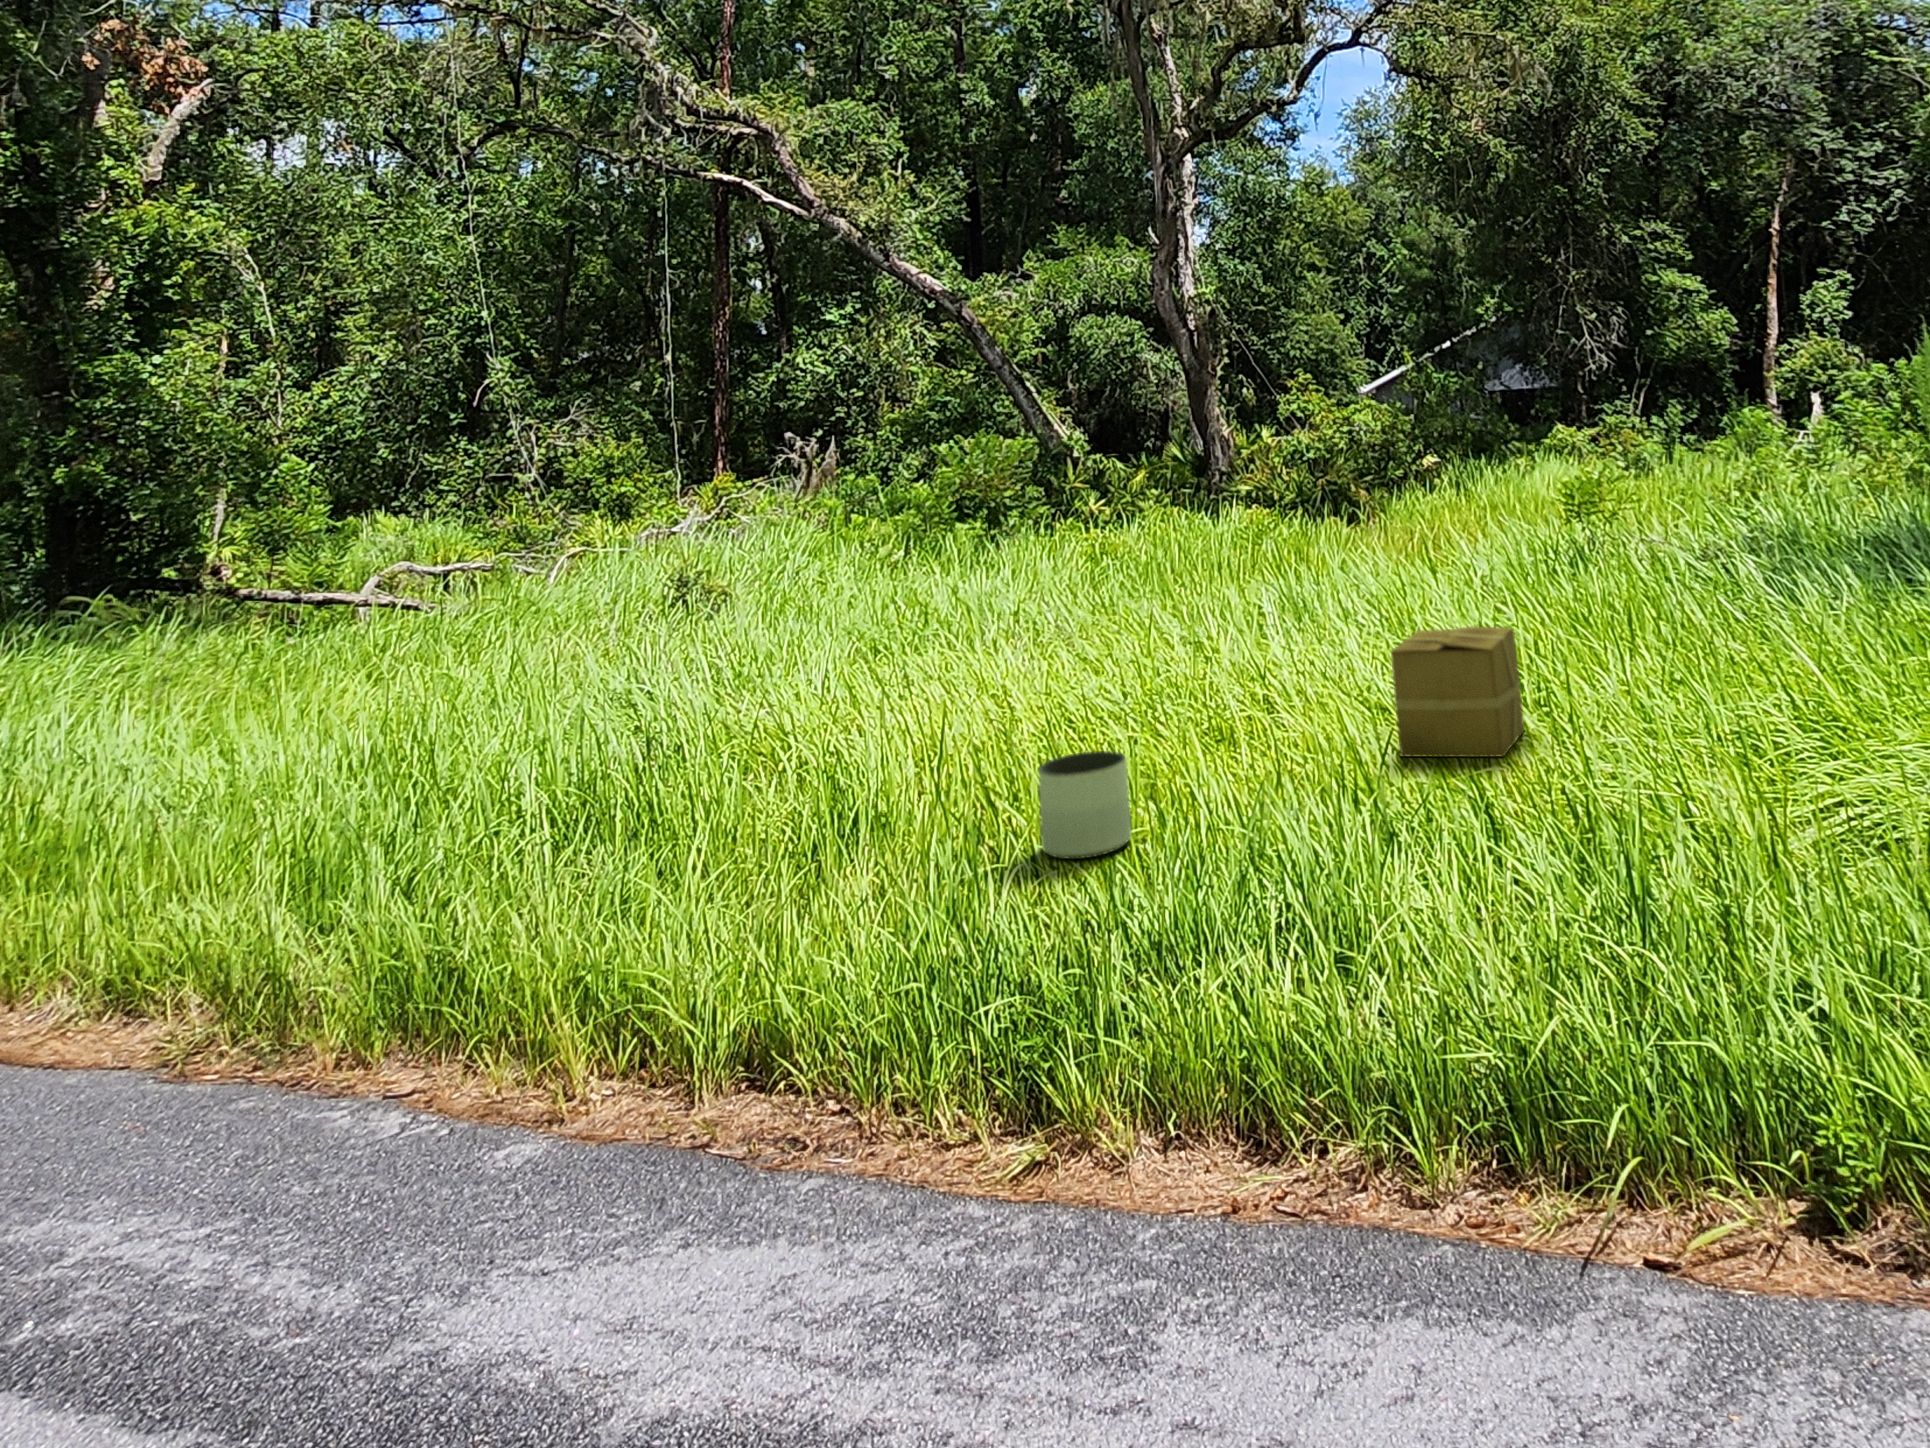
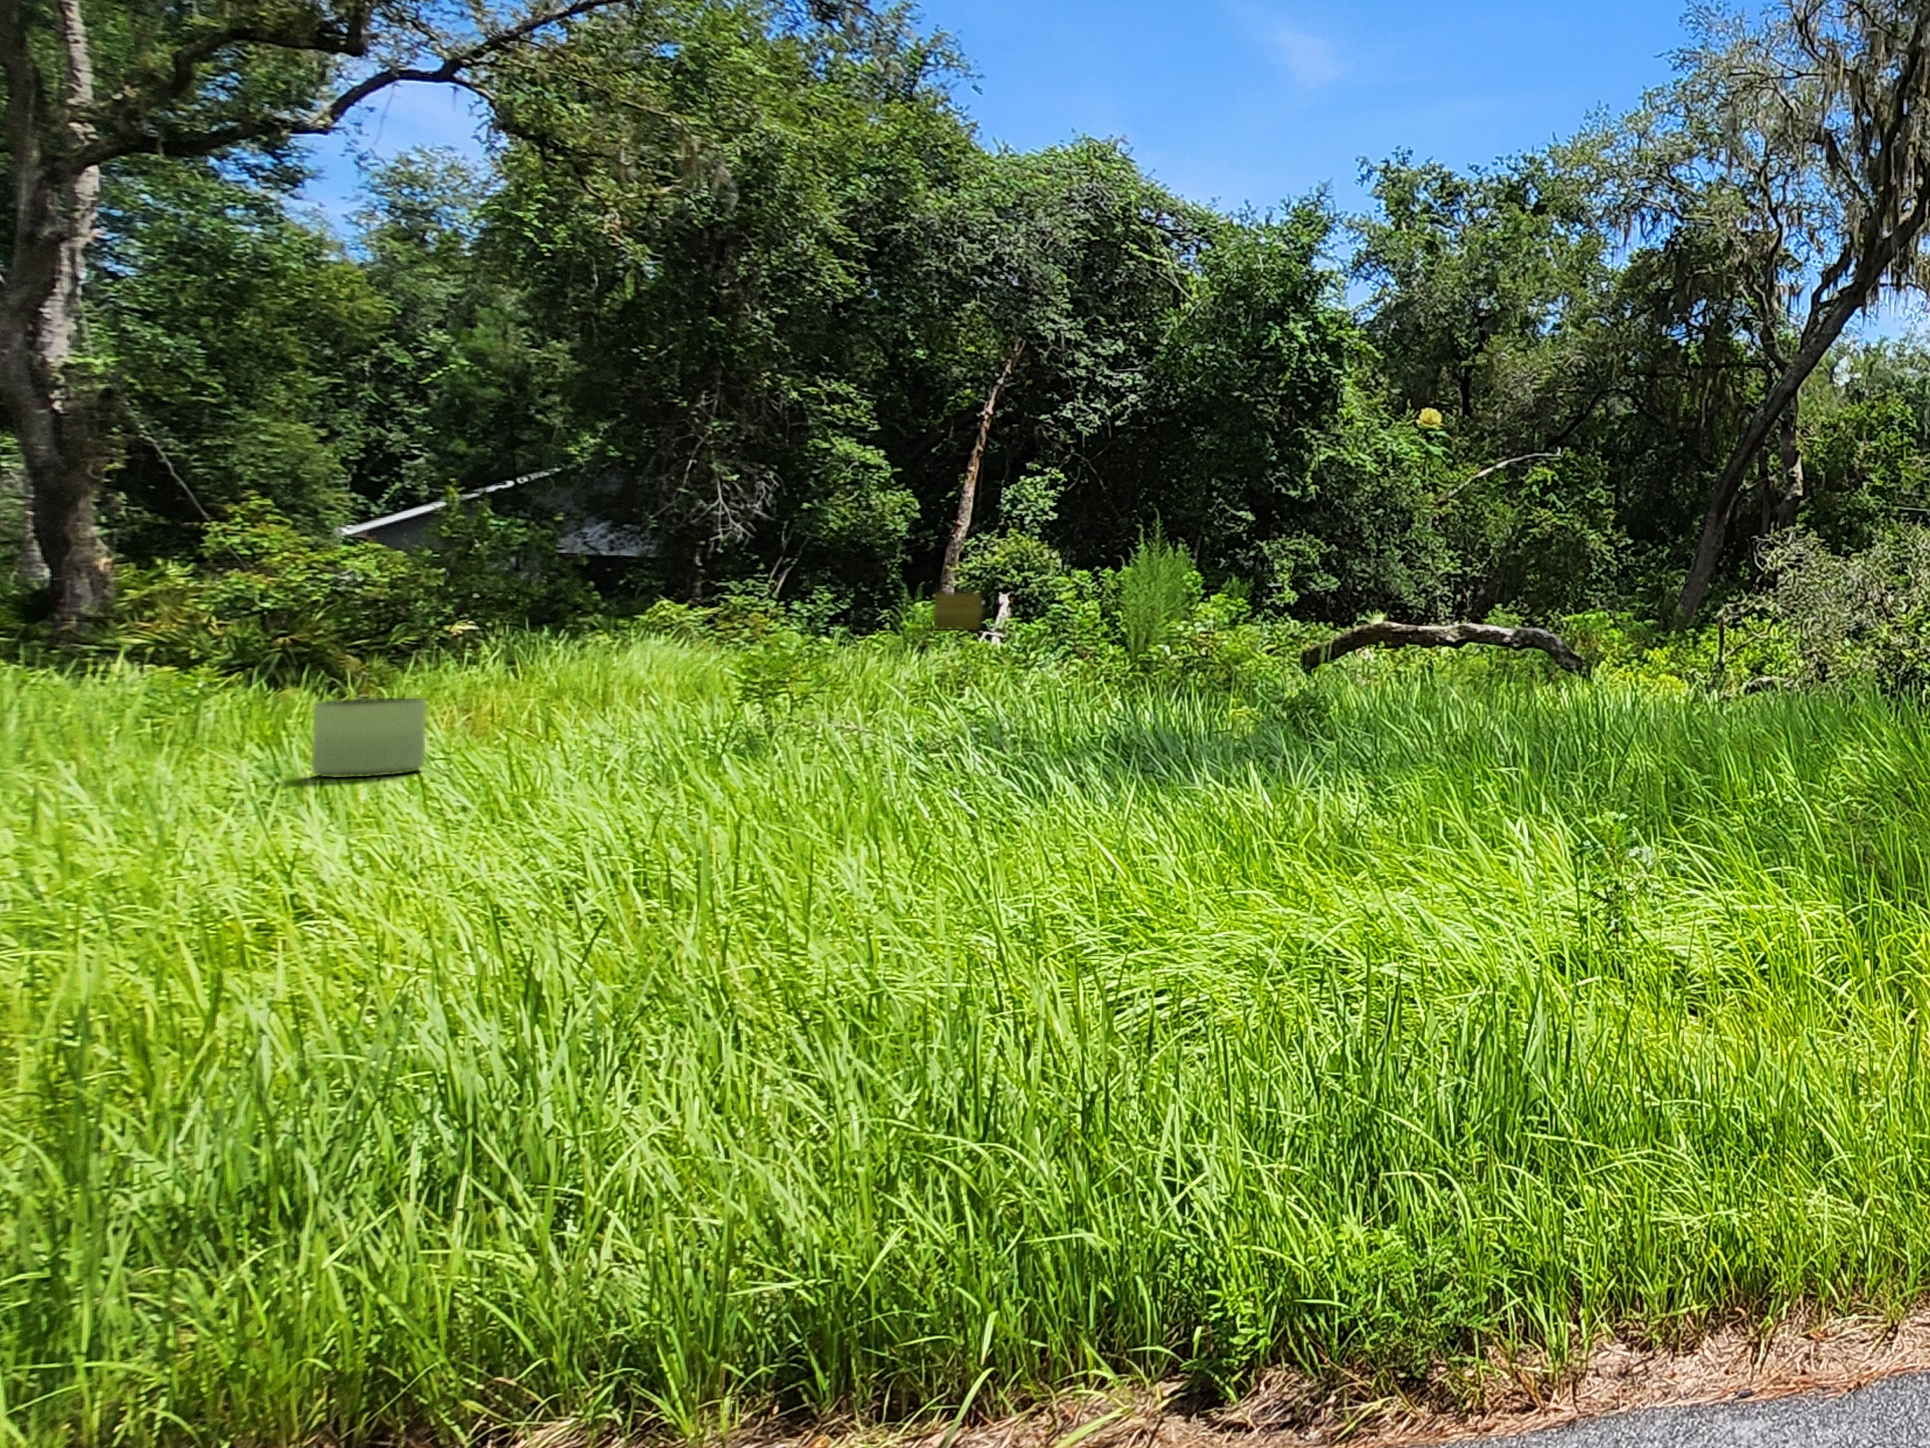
cardboard box: present [1391,626,1525,757] -> present [933,590,983,630]

